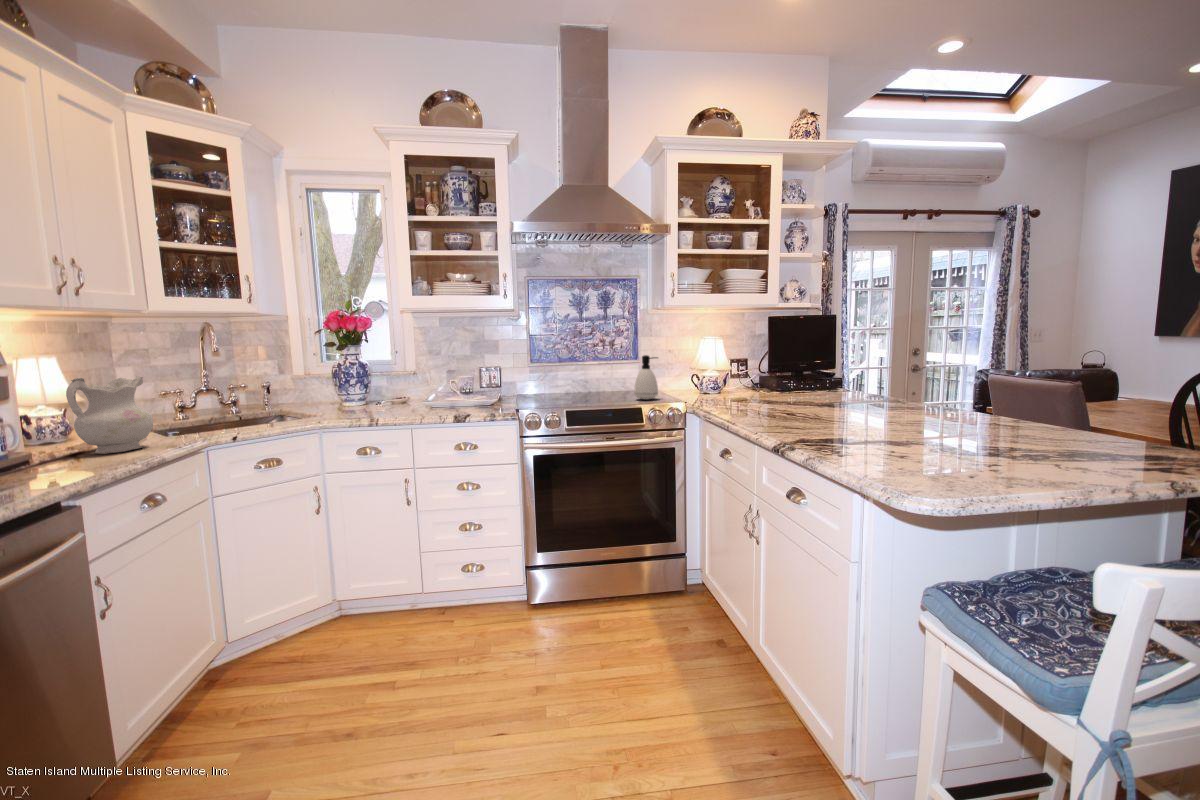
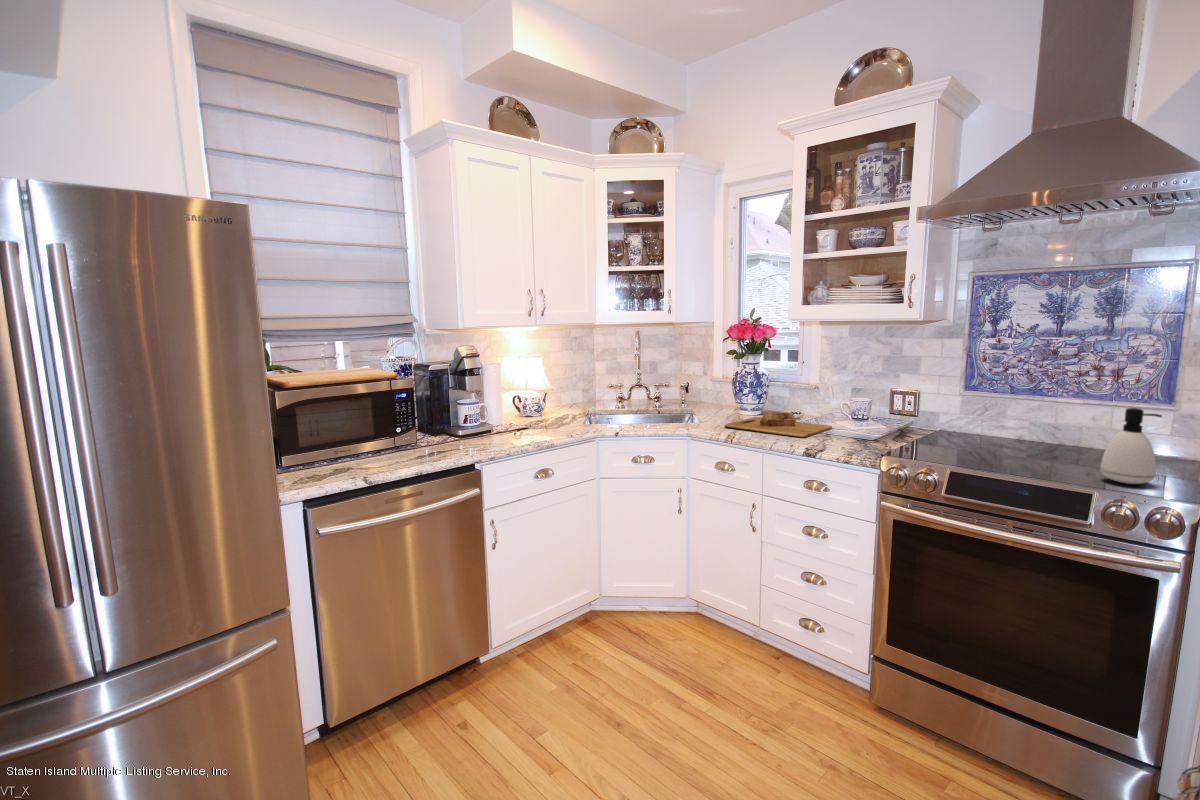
ceramic pitcher: present [66,376,153,454] -> none [511,381,559,436]
cutting board: none [356,393,448,413] -> present [725,412,832,438]

